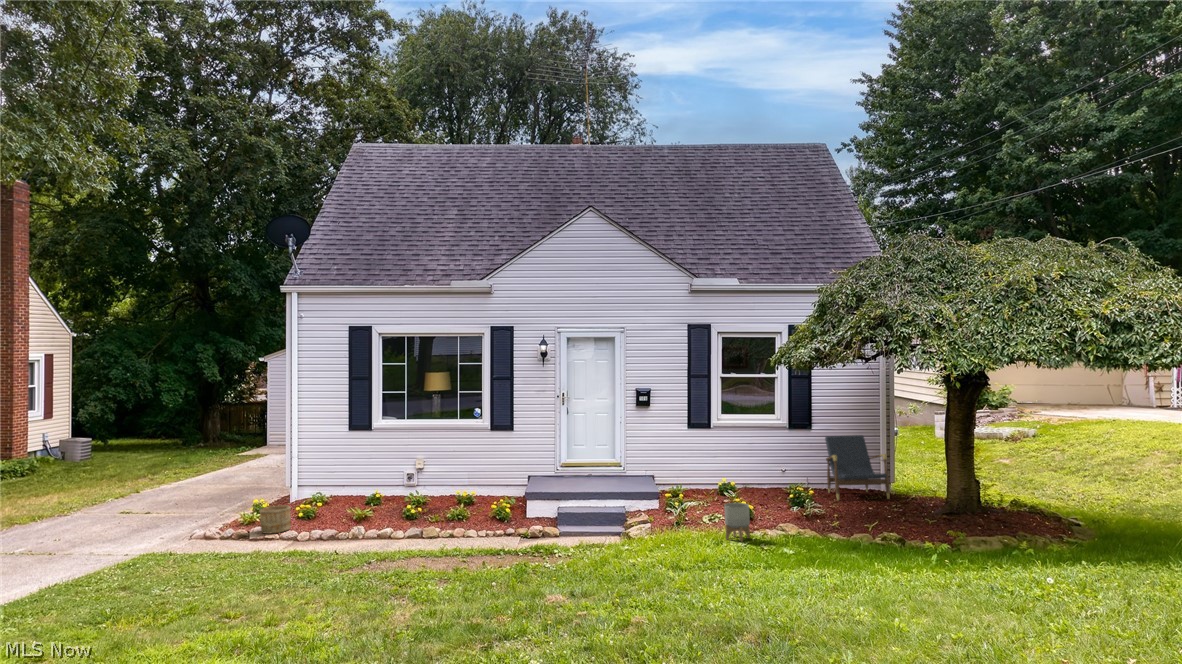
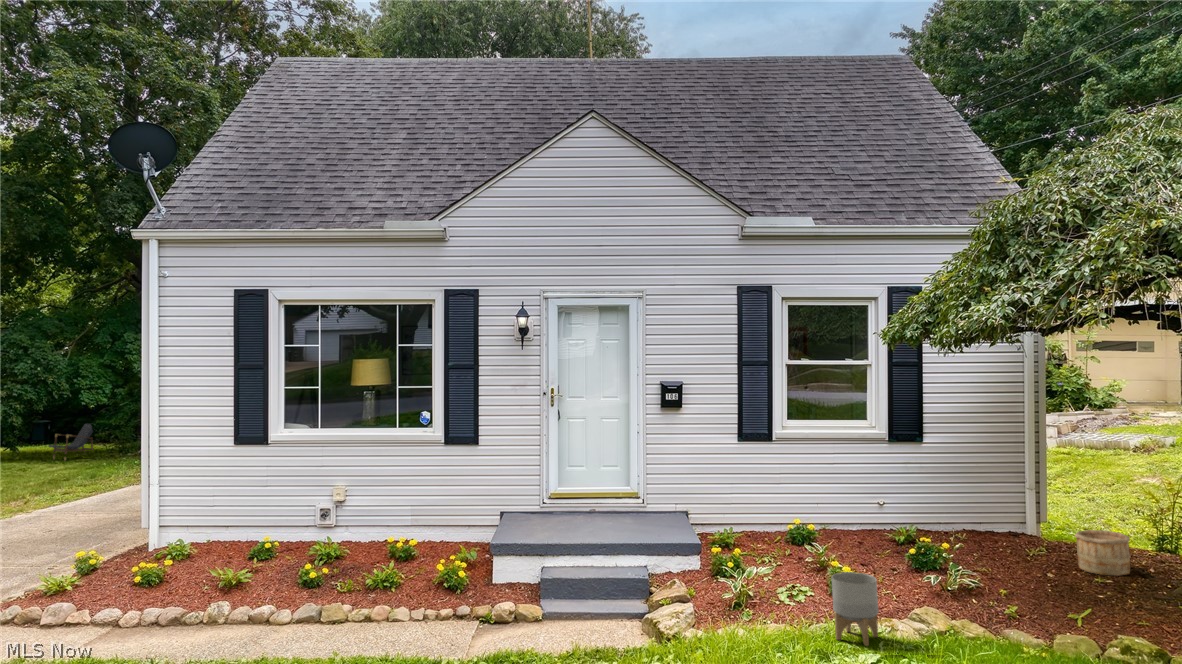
lounge chair: present [825,435,890,500] -> present [49,424,93,460]
wooden bucket: present [259,505,291,534] -> present [1075,530,1130,576]

